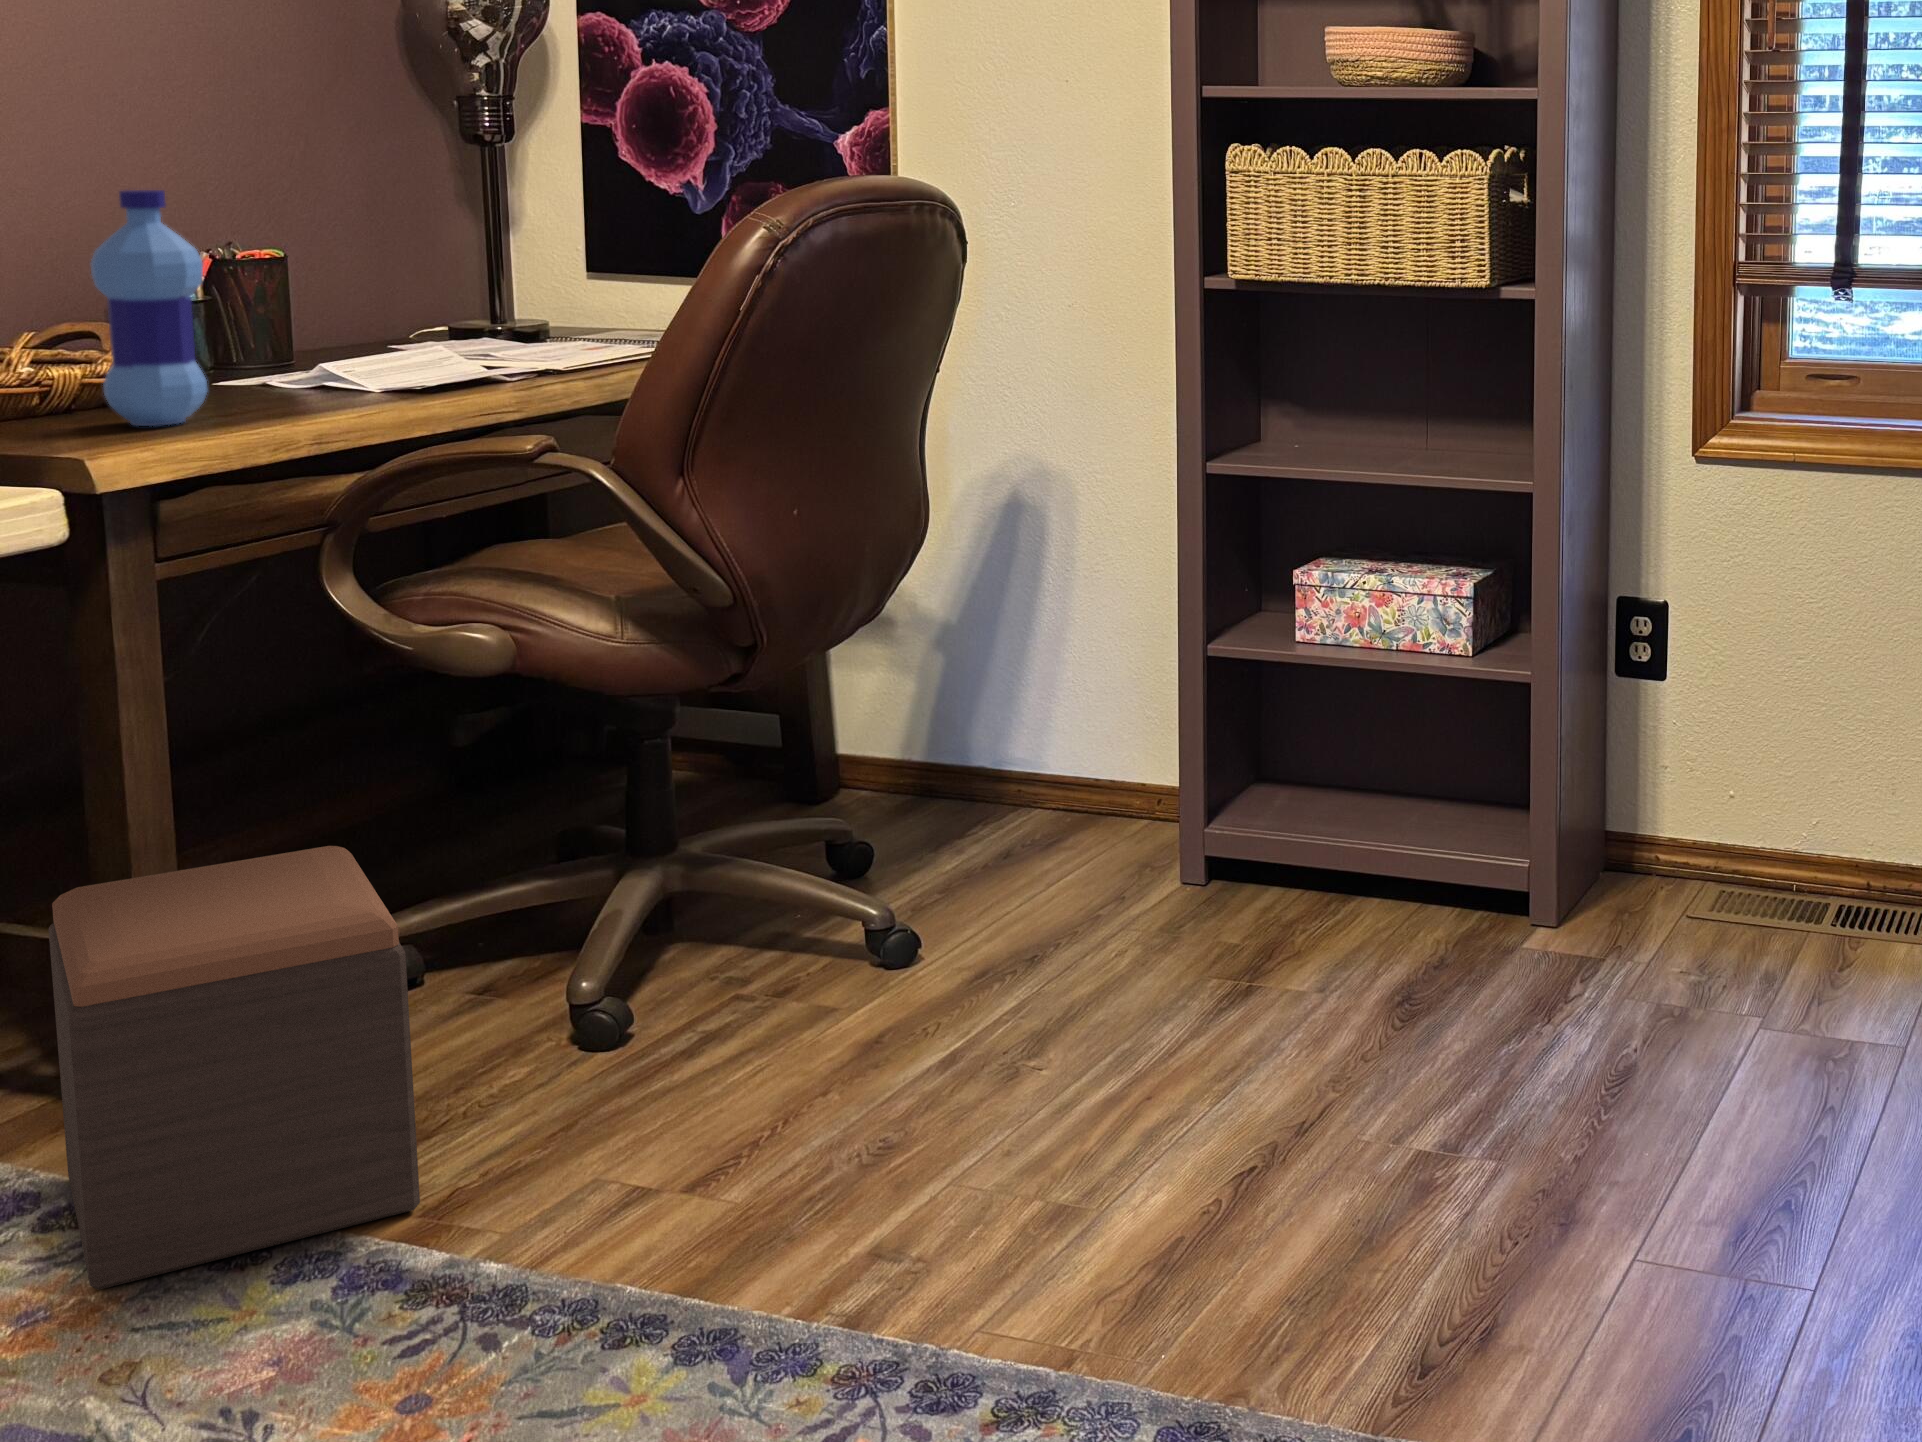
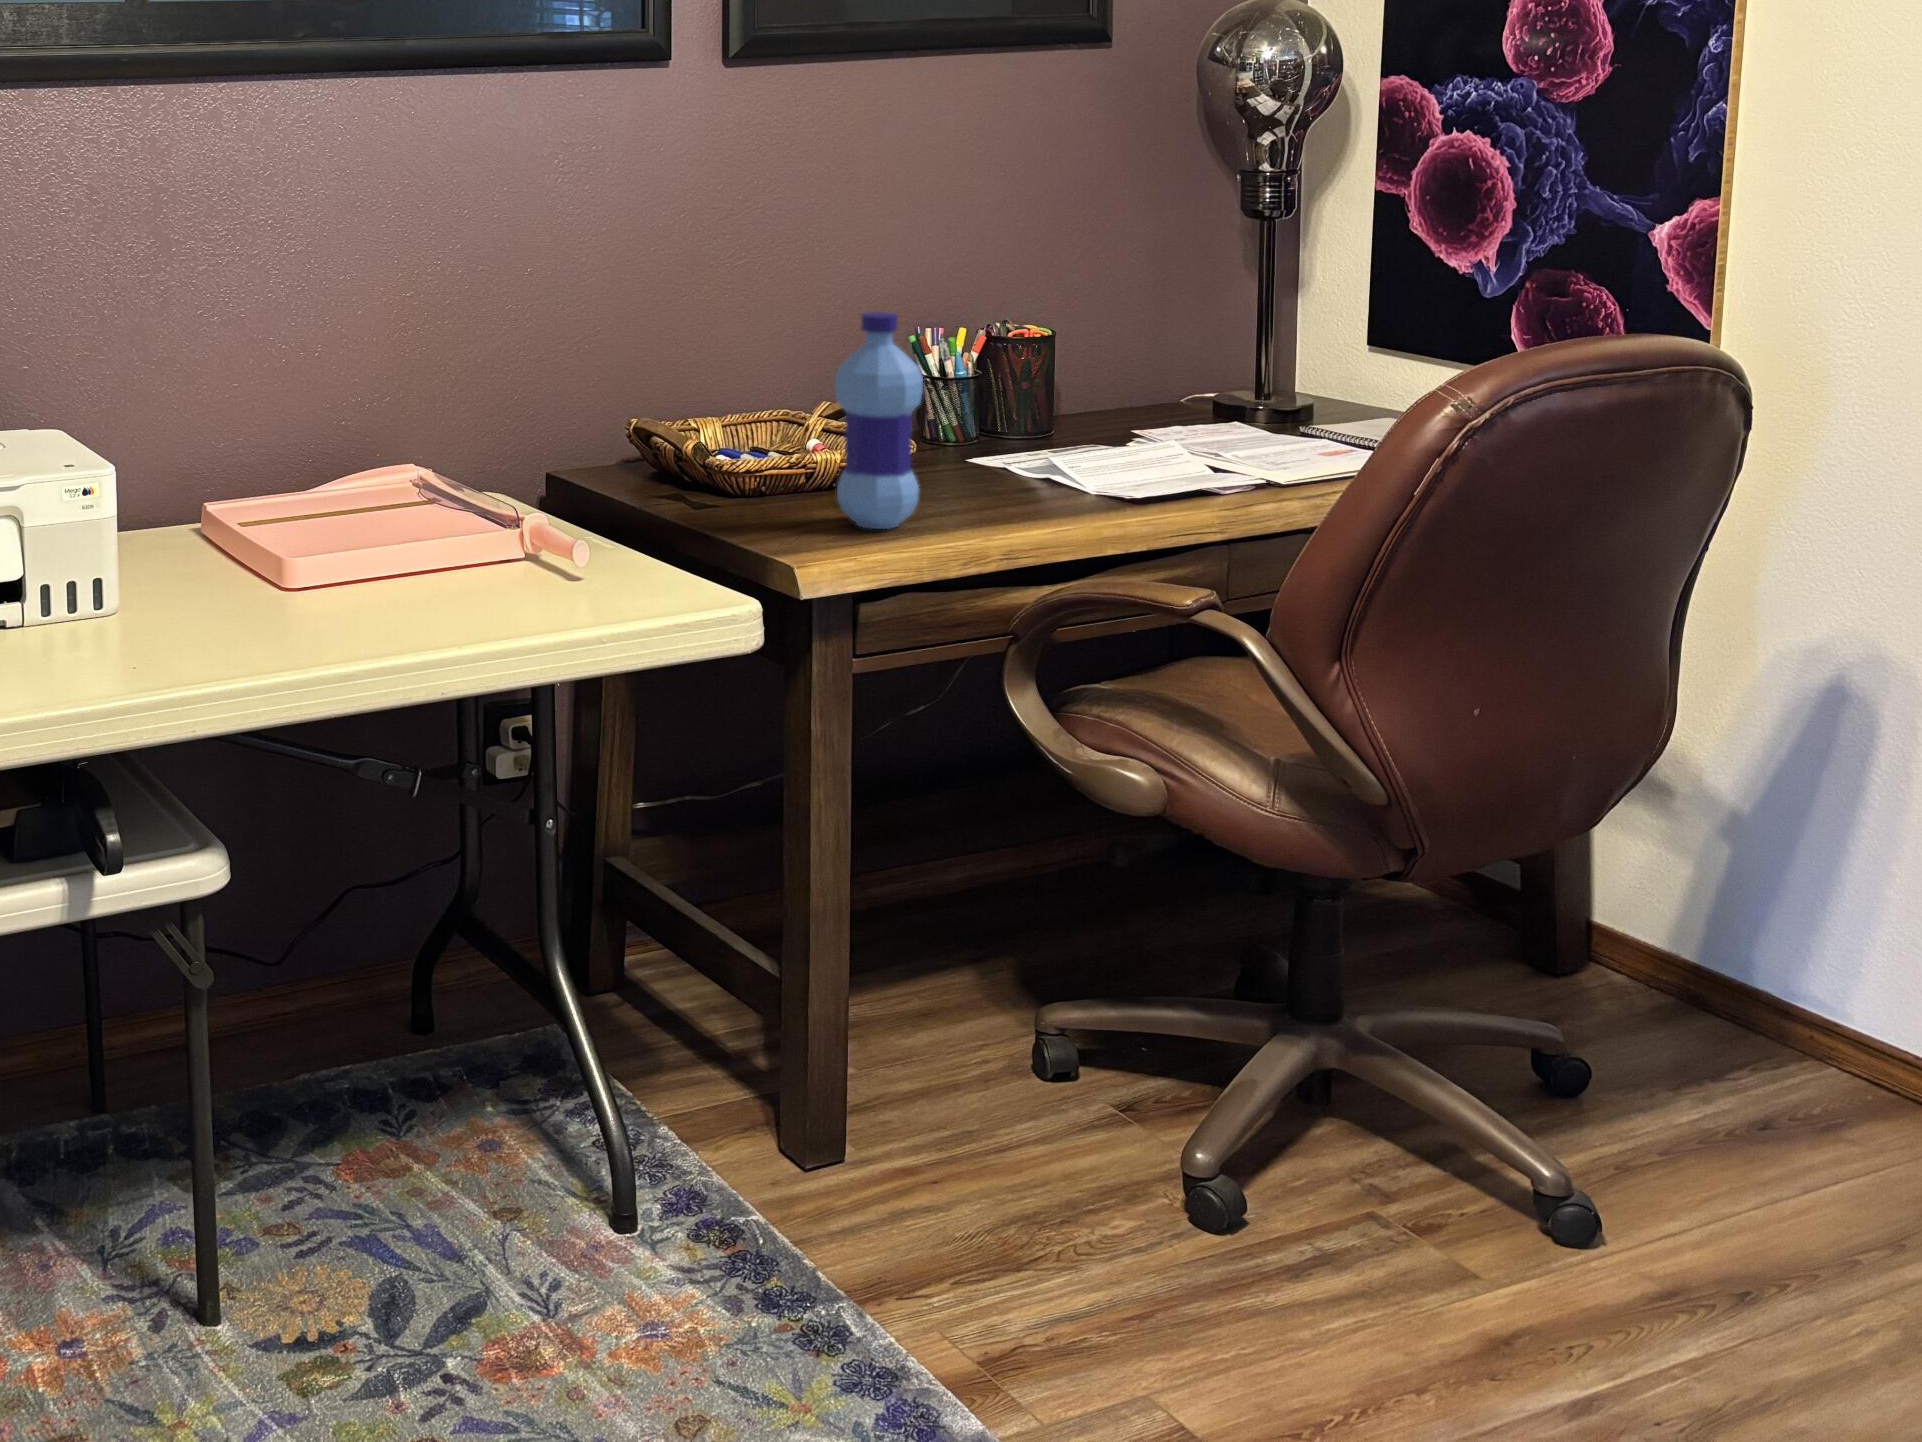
footstool: present [48,846,420,1290] -> none [704,944,985,1355]

